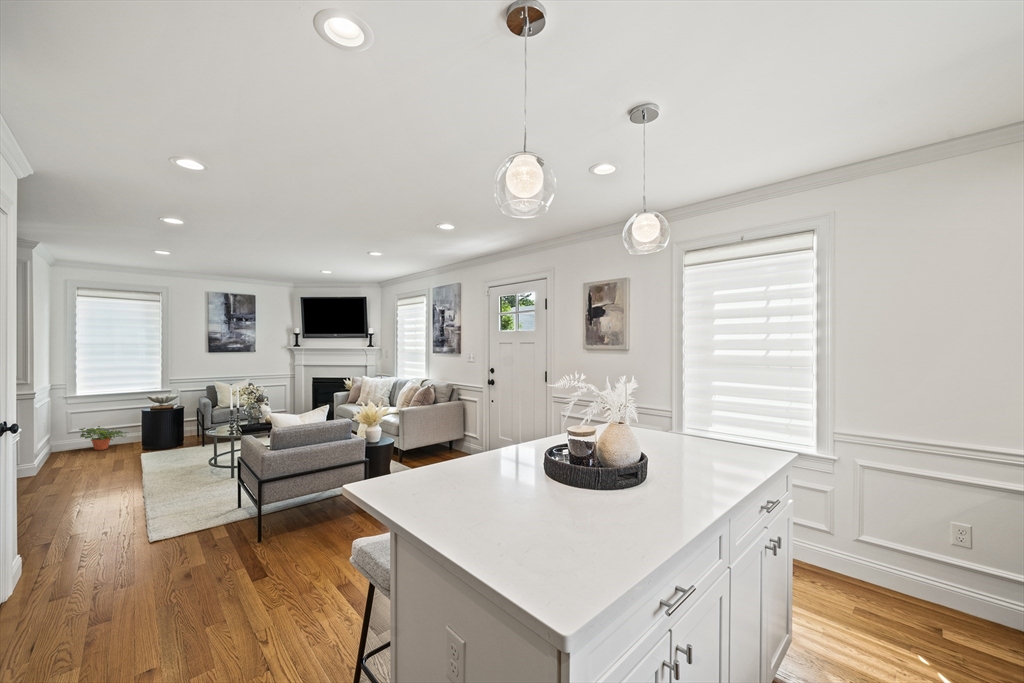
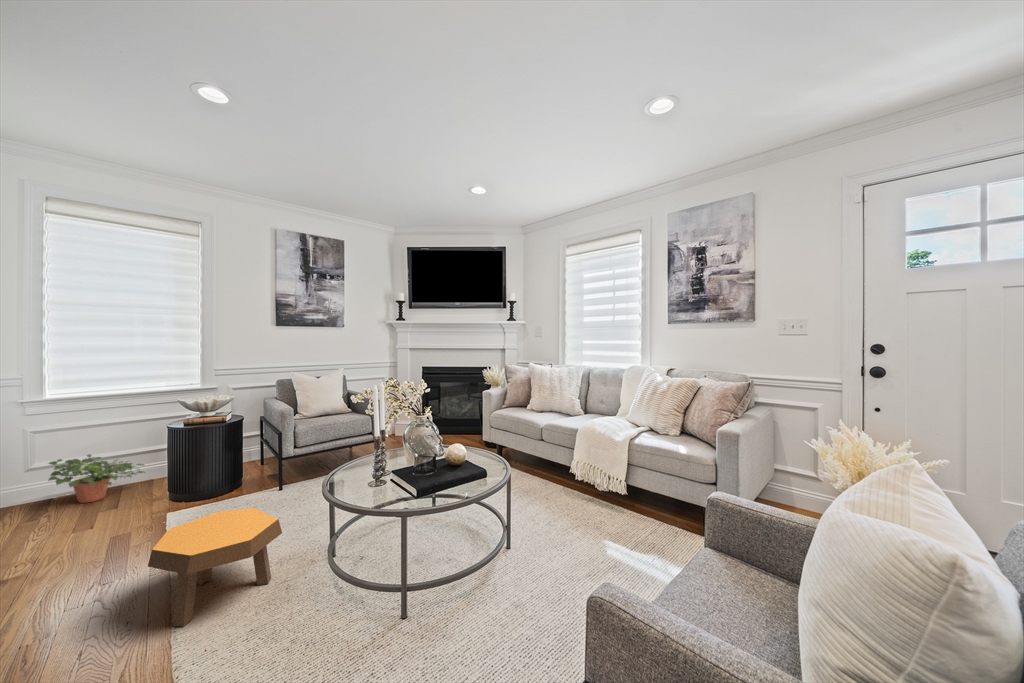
footstool: none [136,442,193,479] -> present [148,508,282,626]

